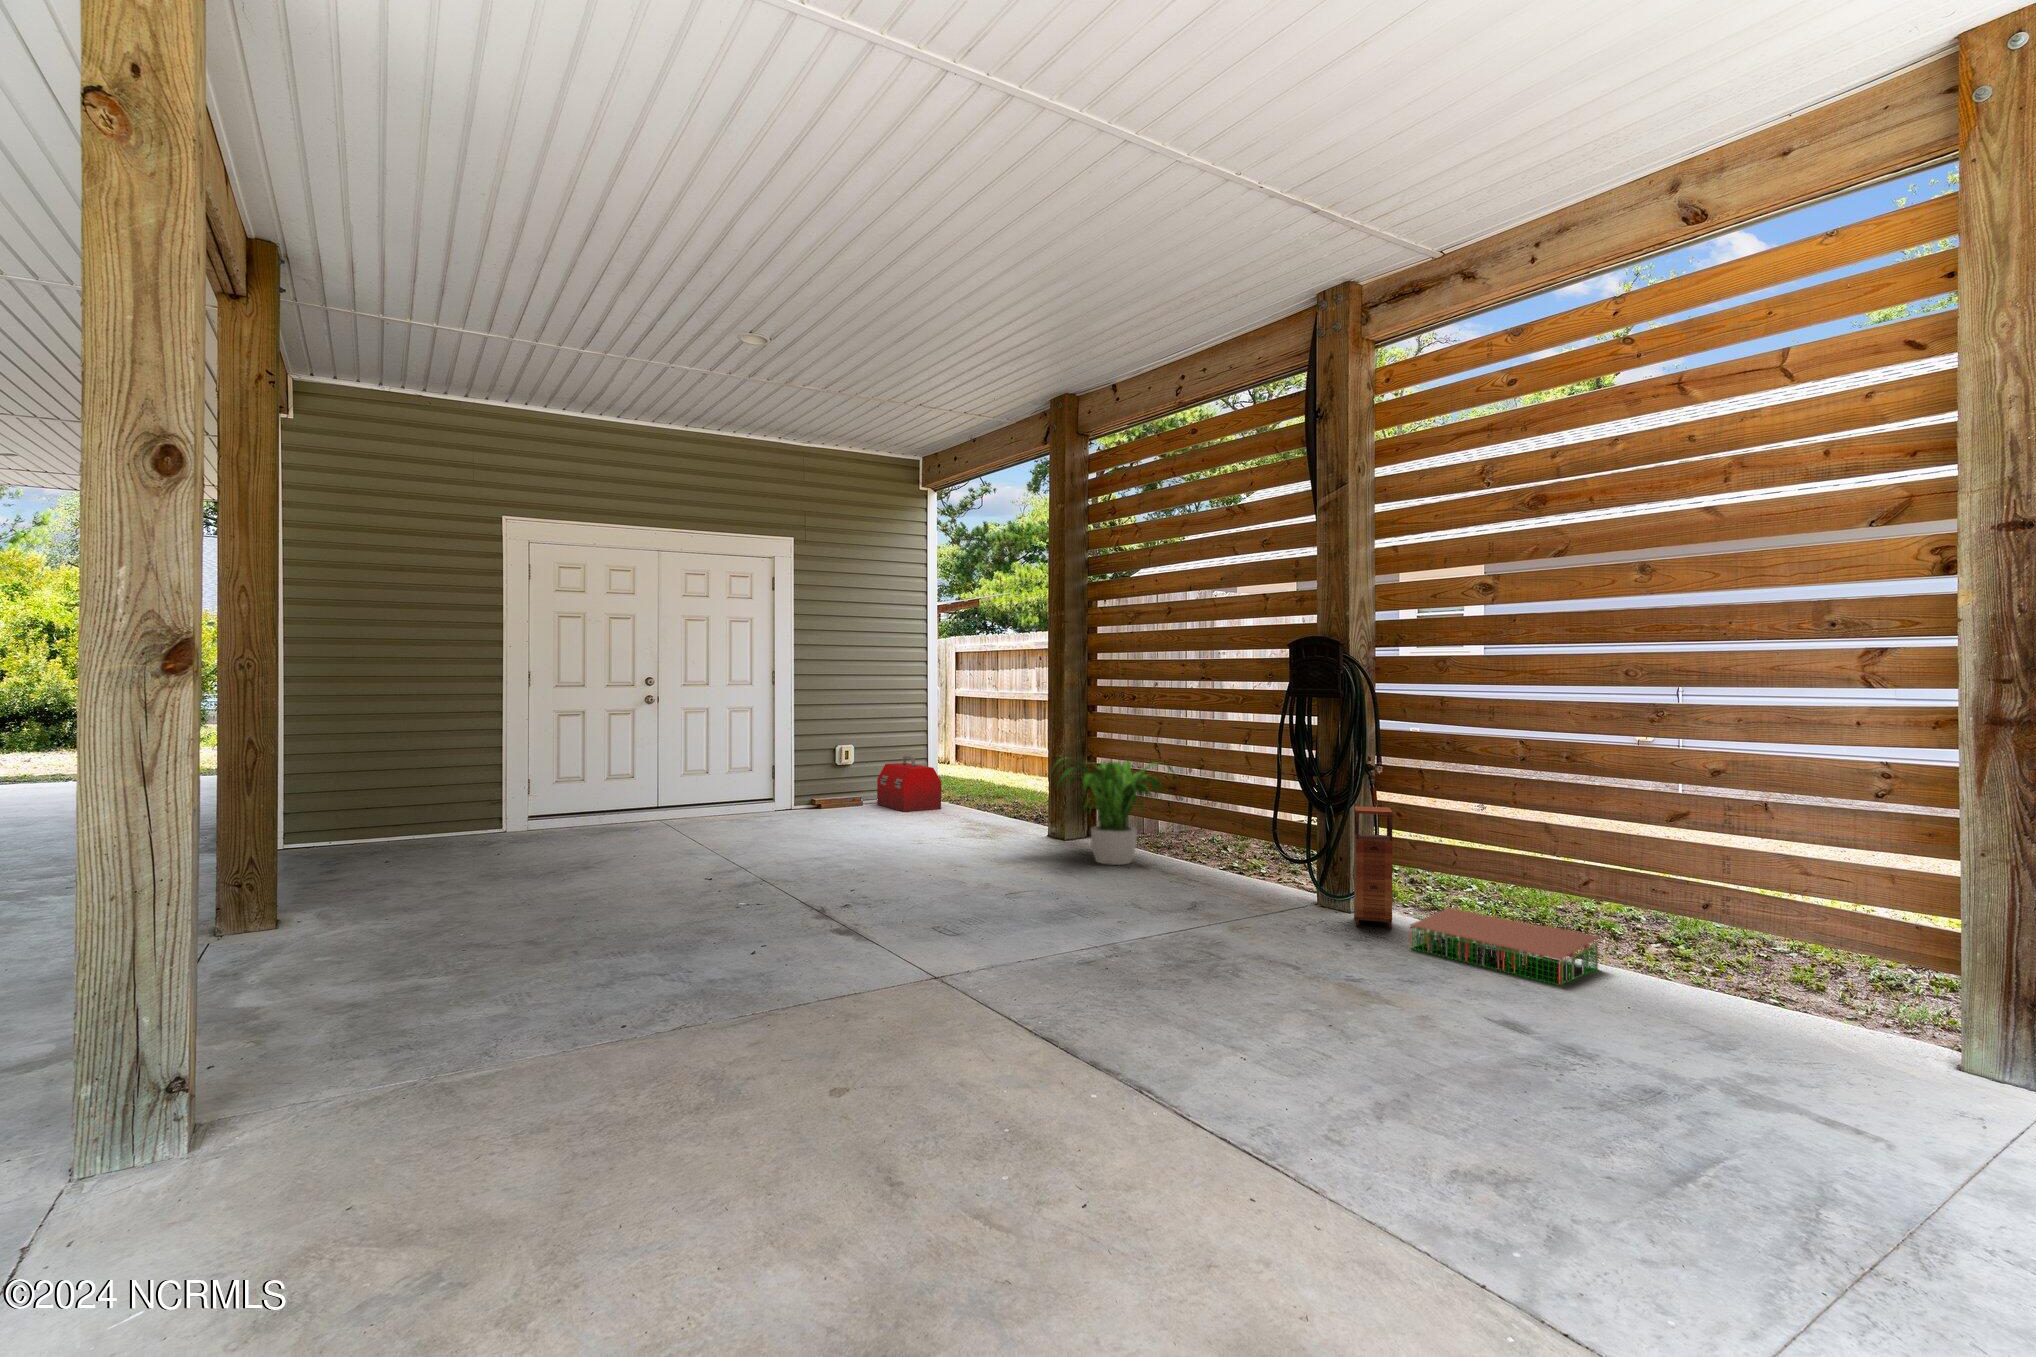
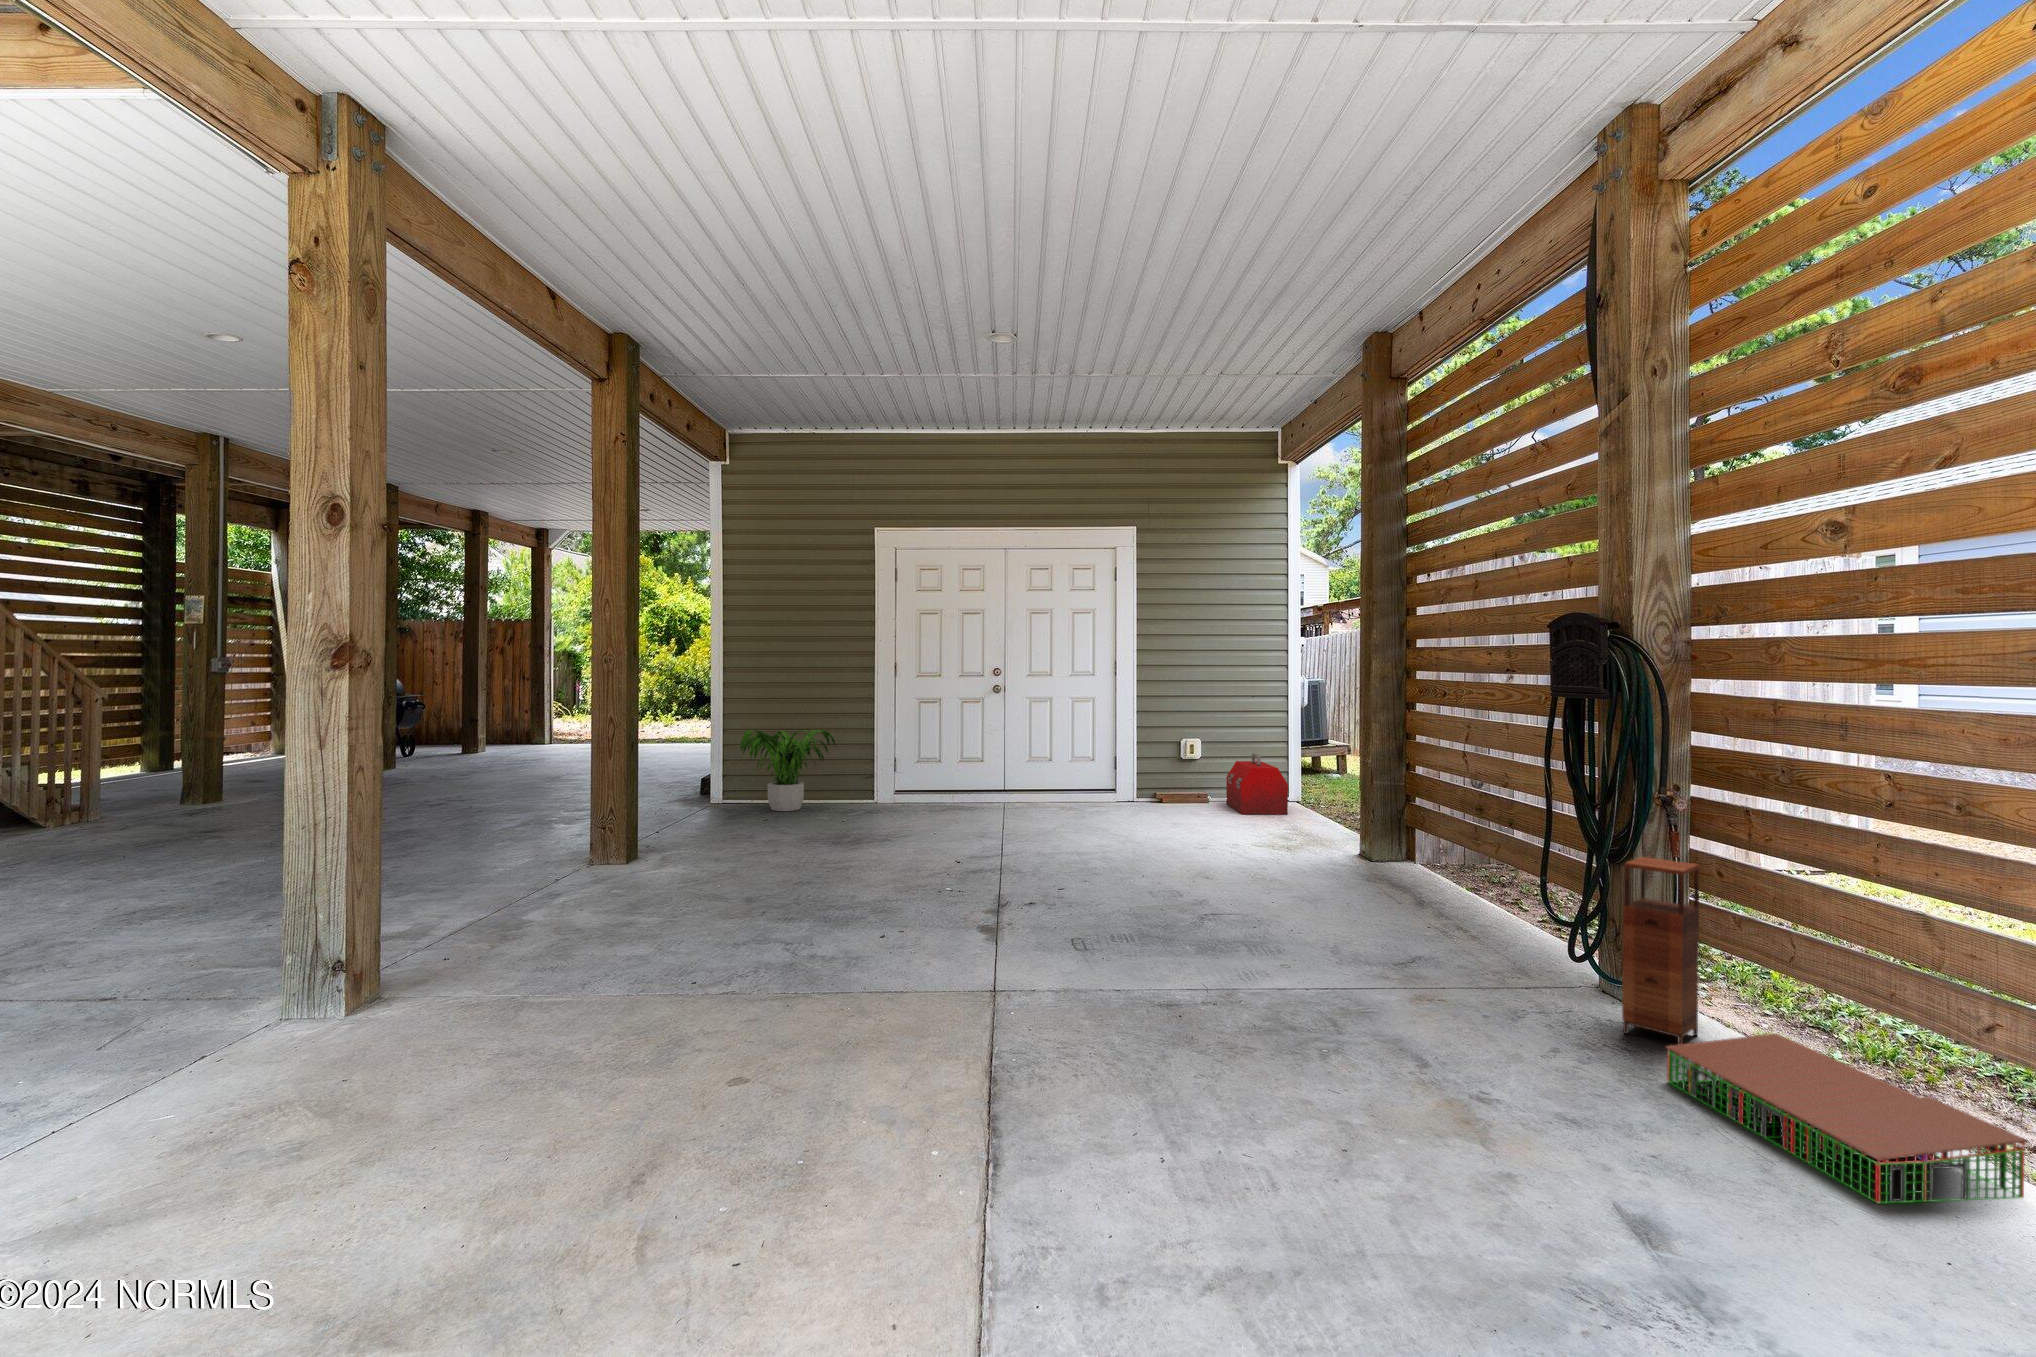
potted plant: present [1050,759,1175,865] -> present [740,729,835,811]

